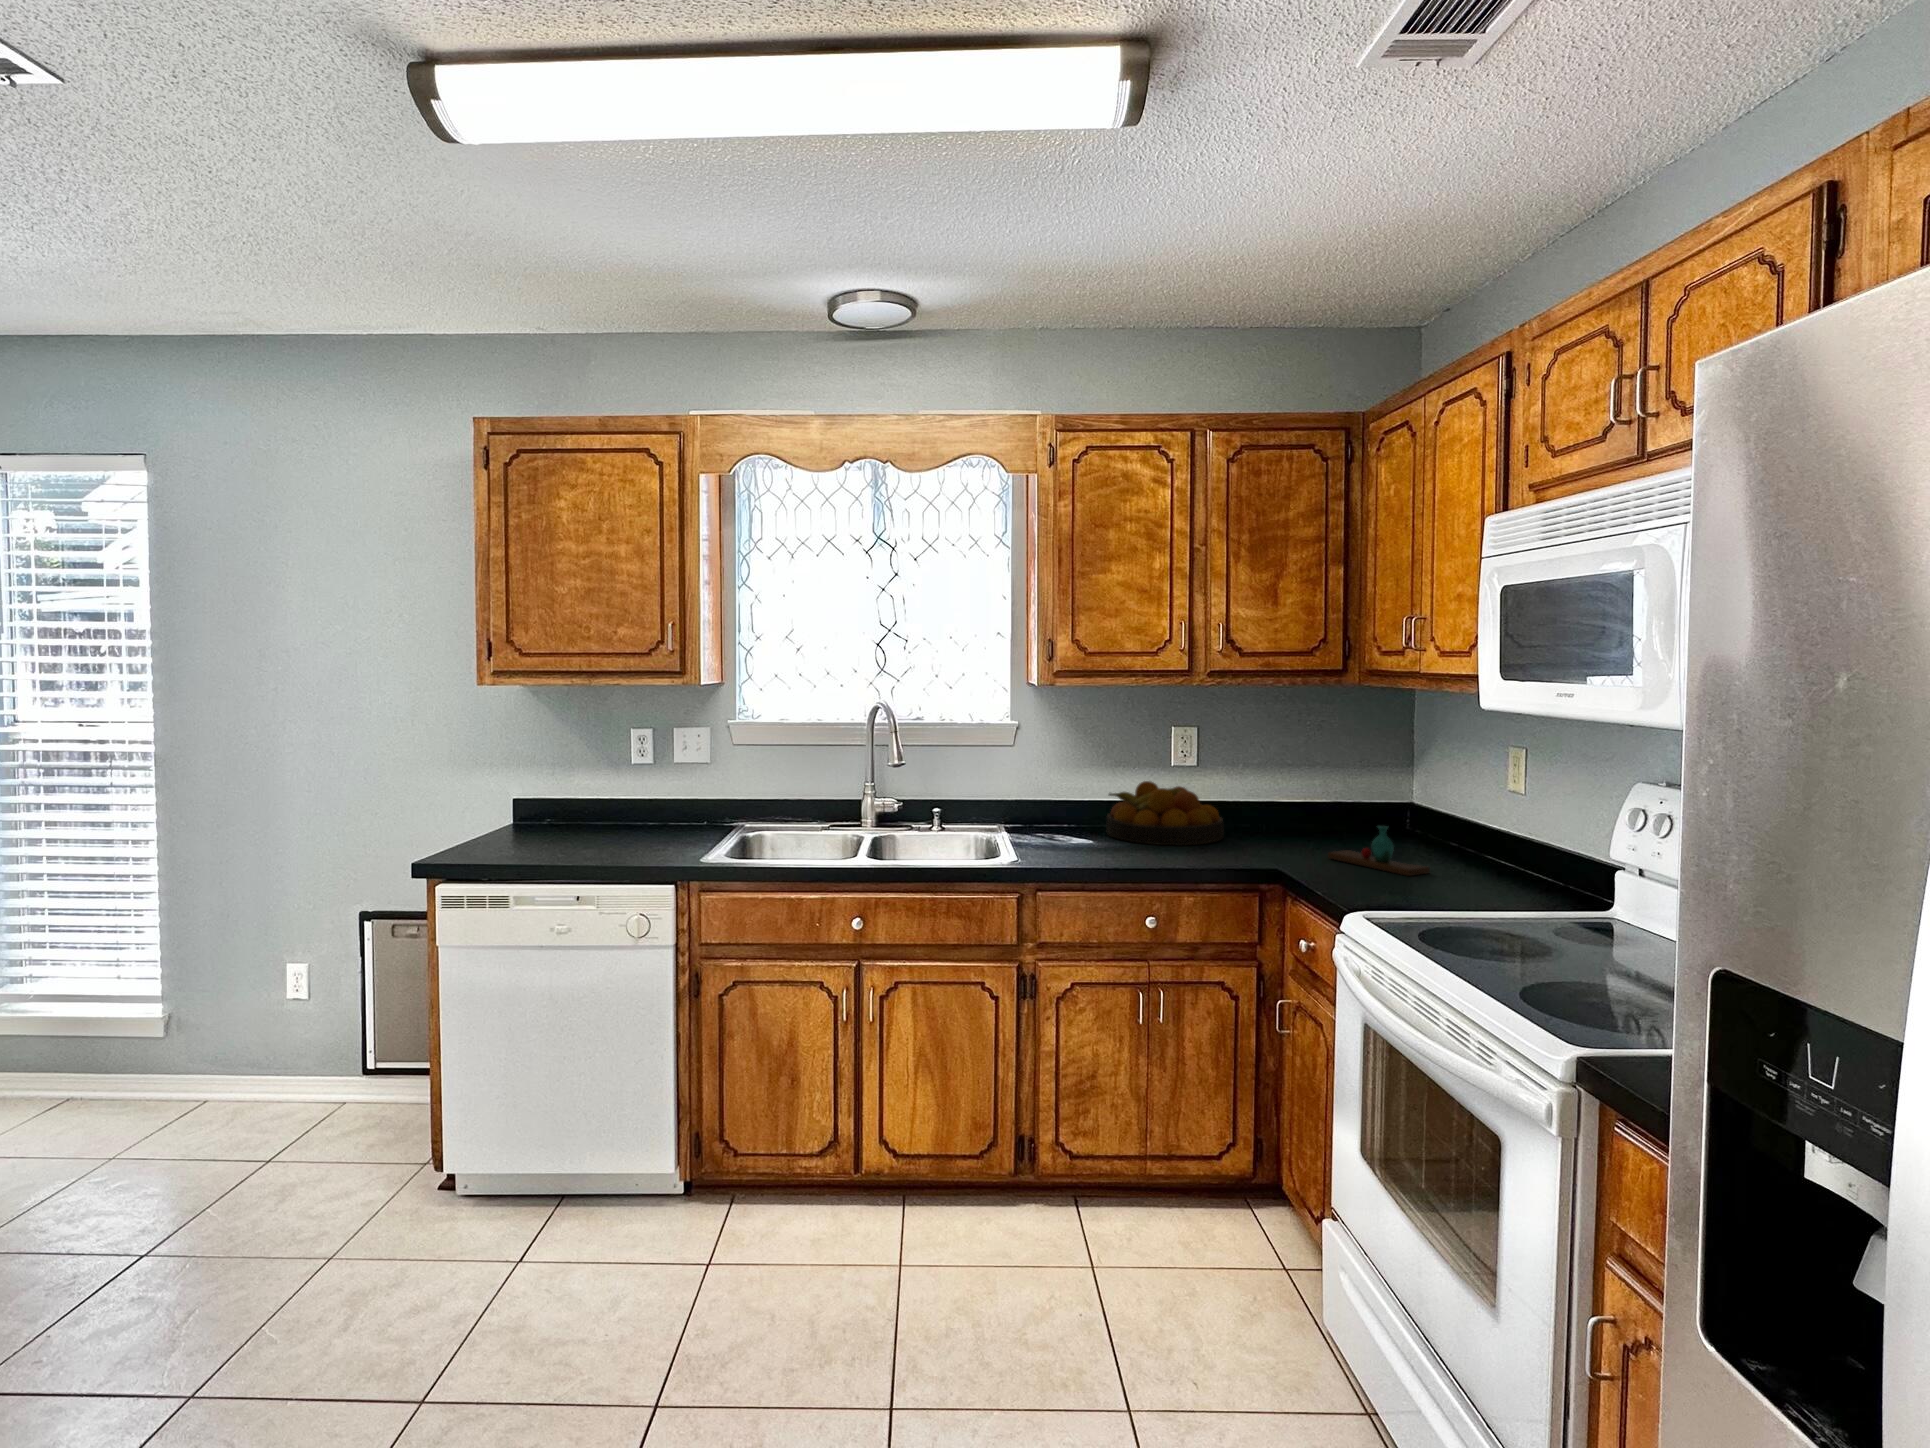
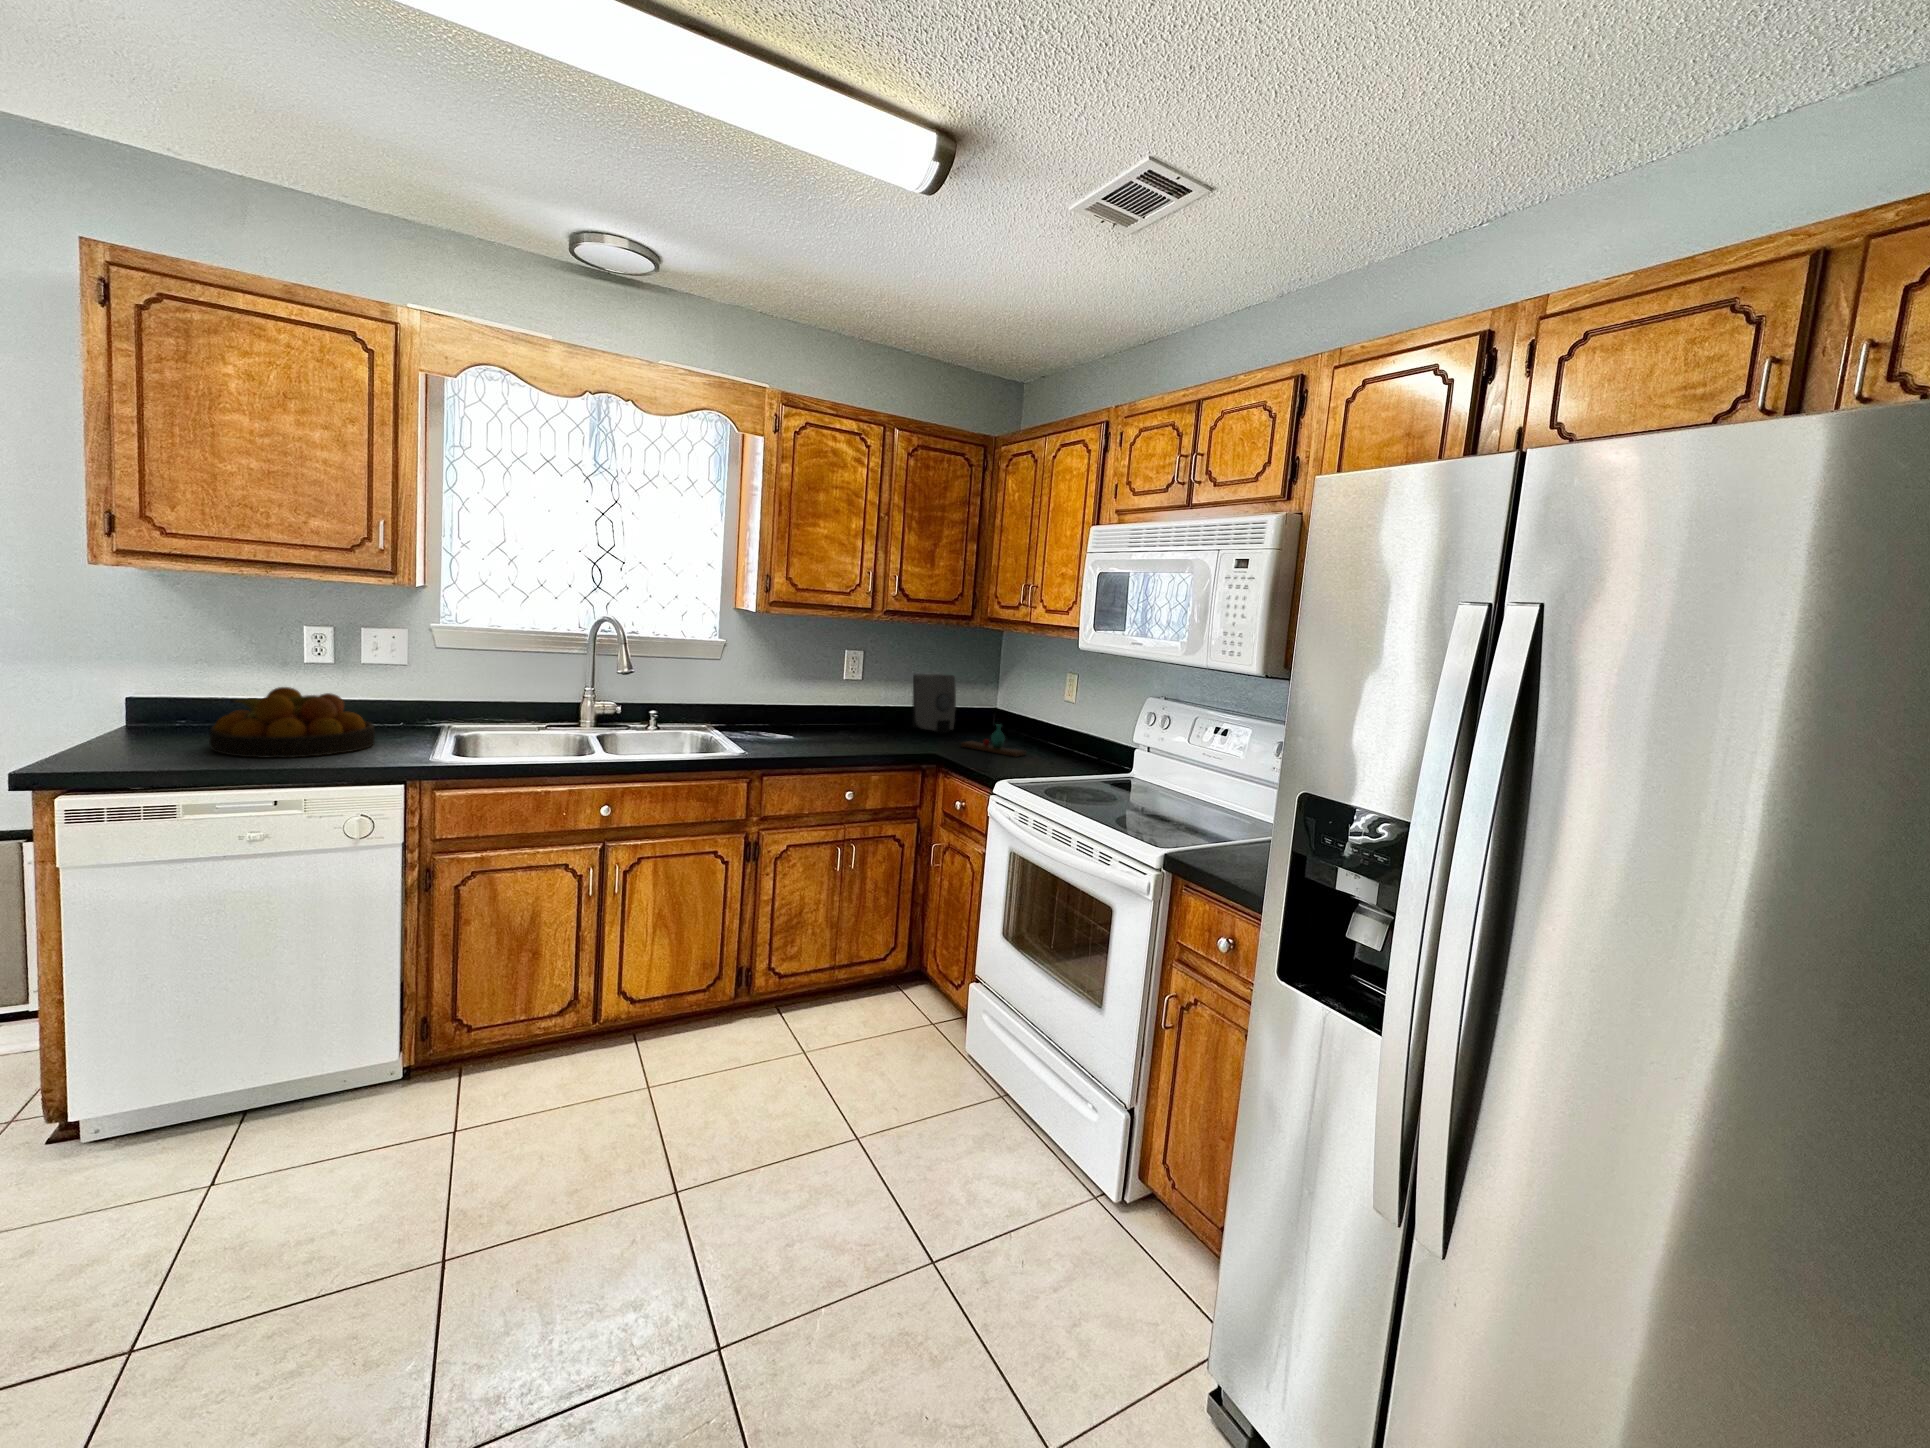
soap dispenser: none [1273,754,1335,839] -> present [912,674,956,734]
fruit bowl: present [1106,781,1224,845] -> present [209,687,375,758]

